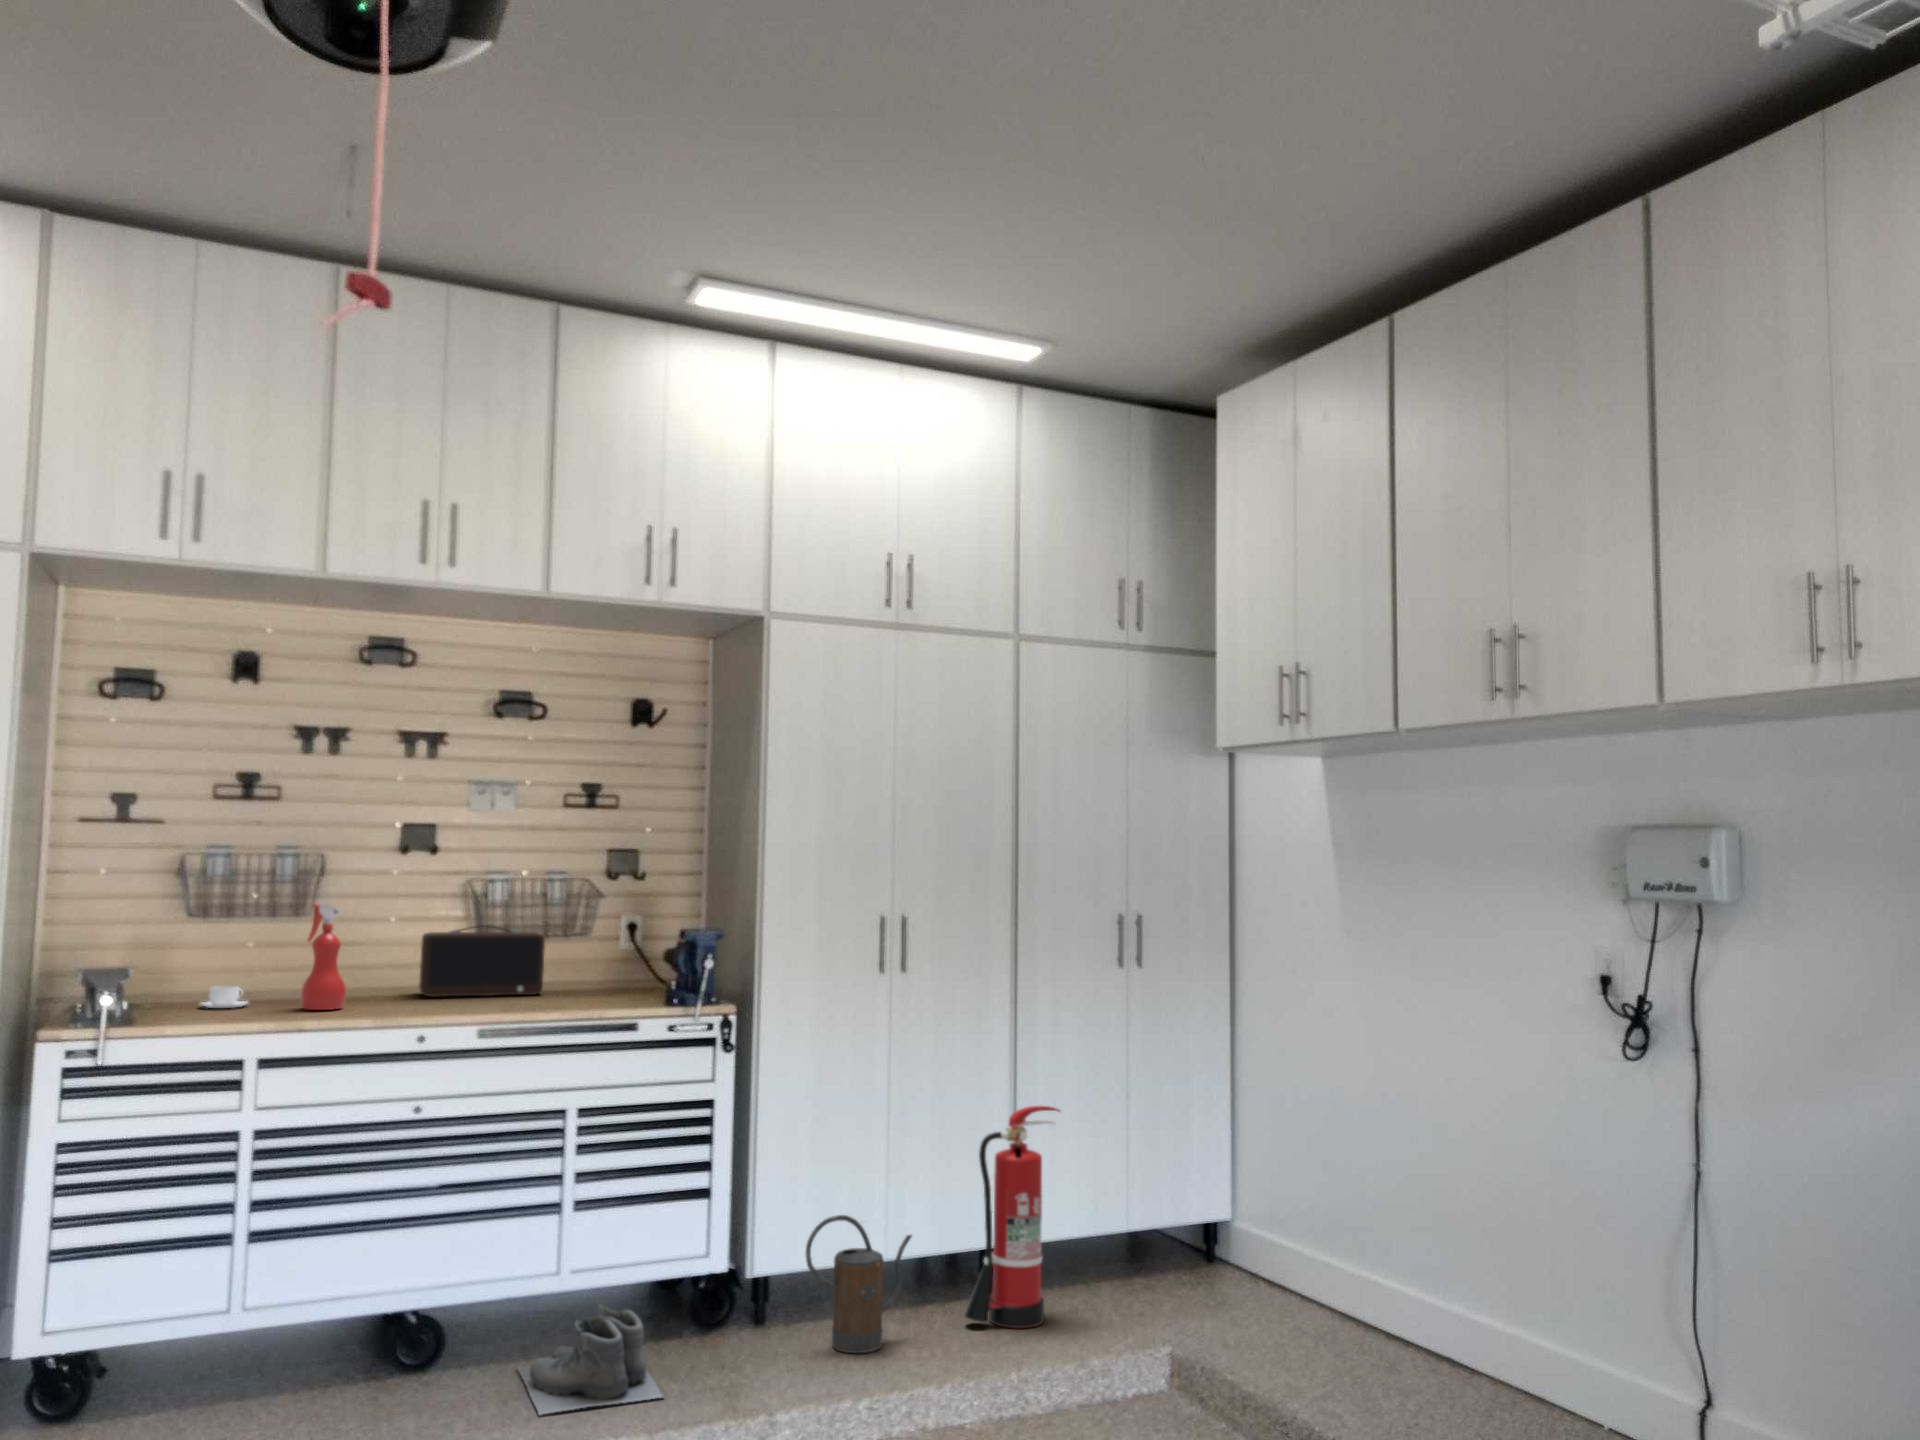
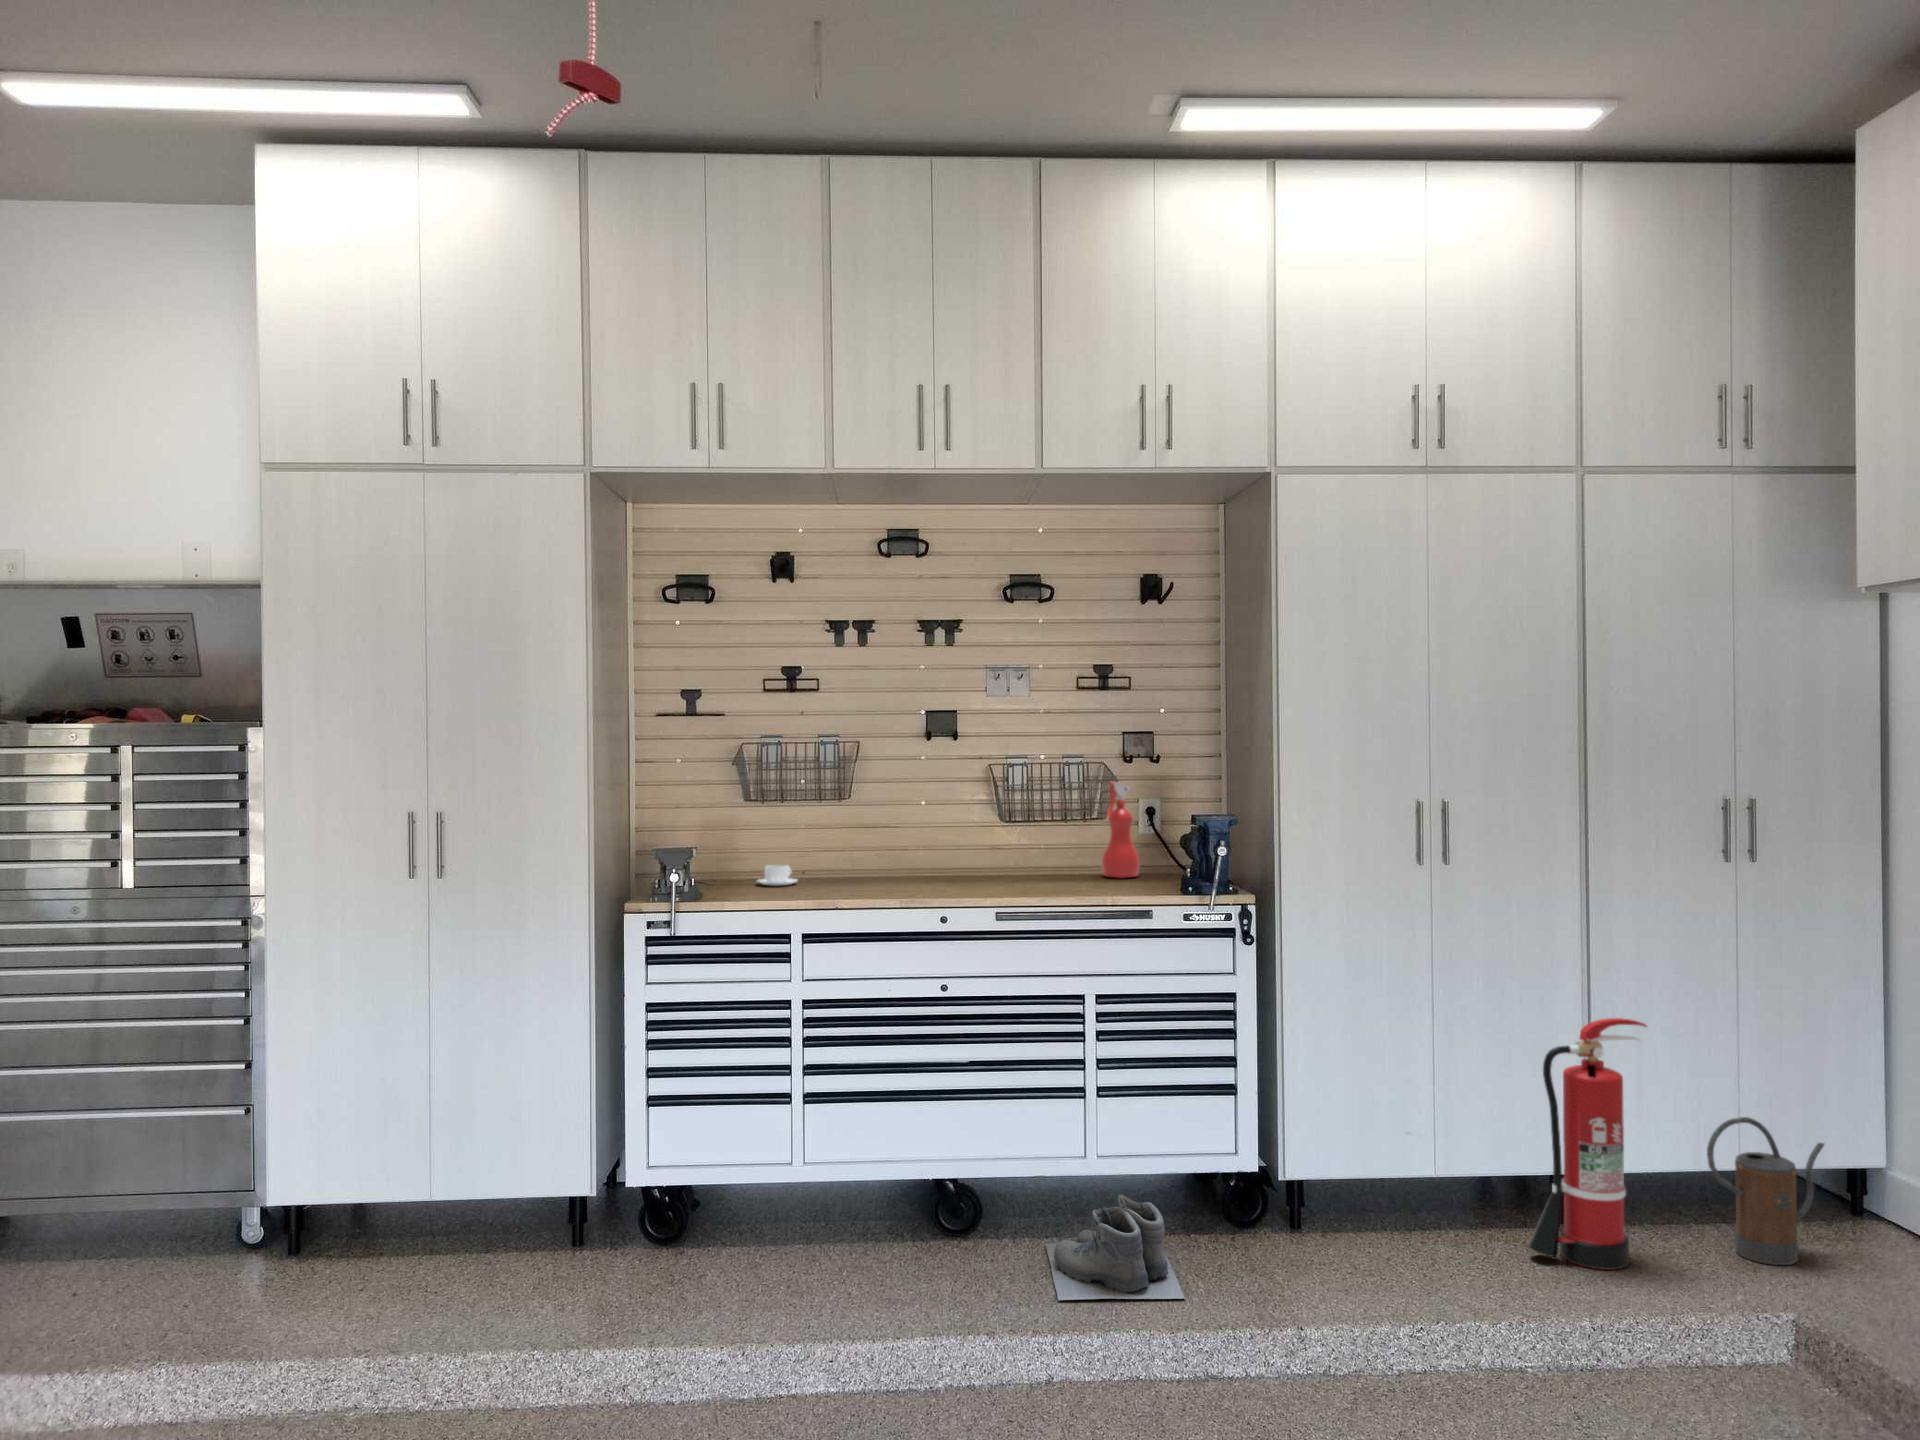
spray bottle: present [301,903,346,1010] -> present [1102,782,1140,878]
speaker: present [419,926,545,997] -> none [951,808,1064,878]
watering can: present [806,1215,912,1353] -> present [1707,1117,1824,1265]

